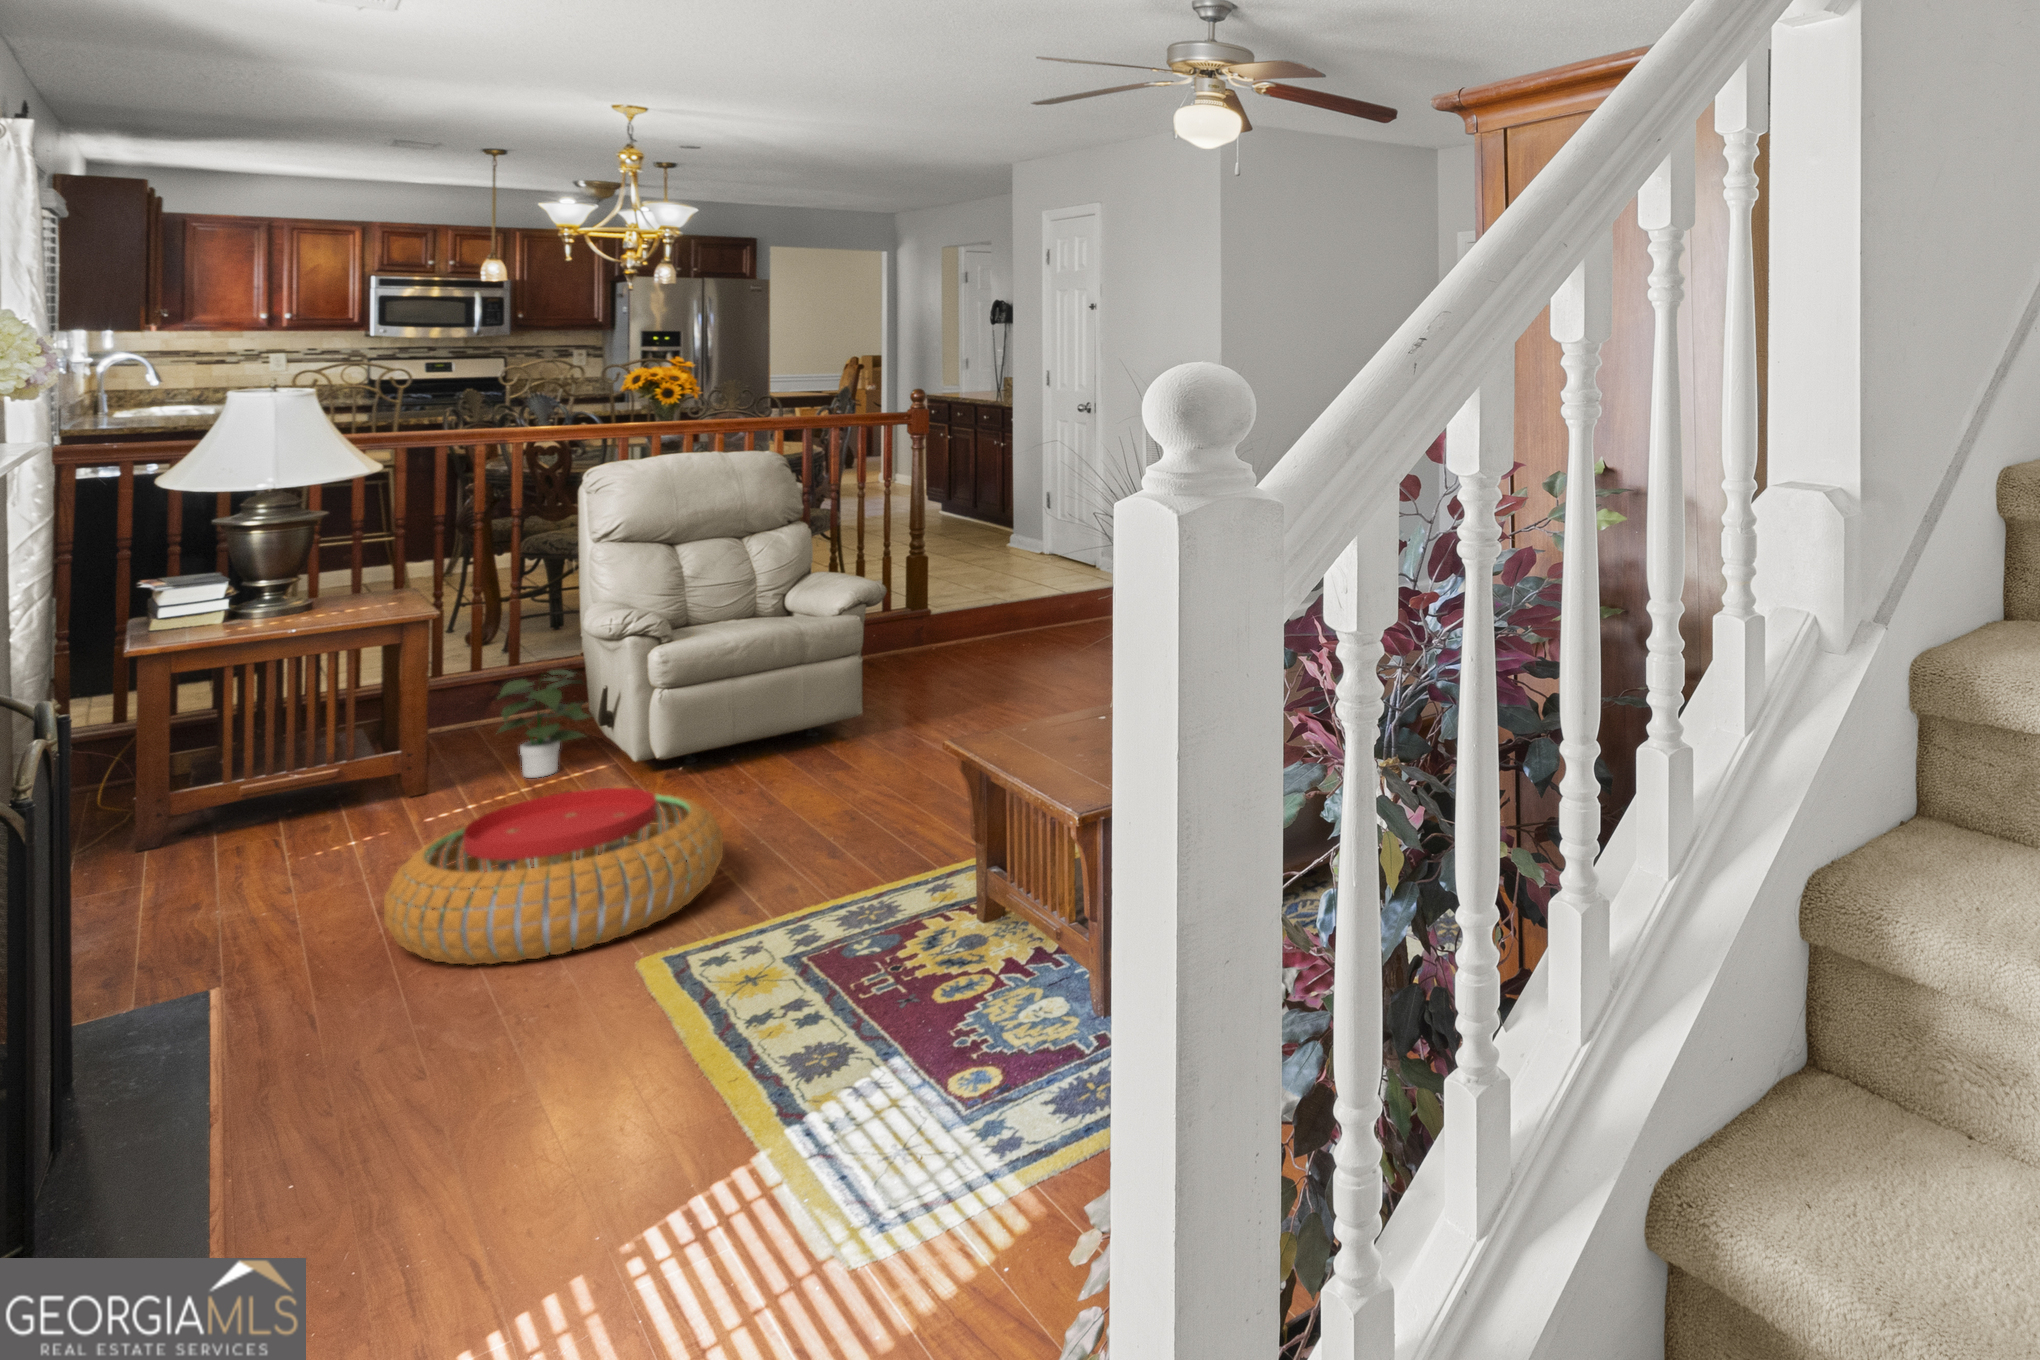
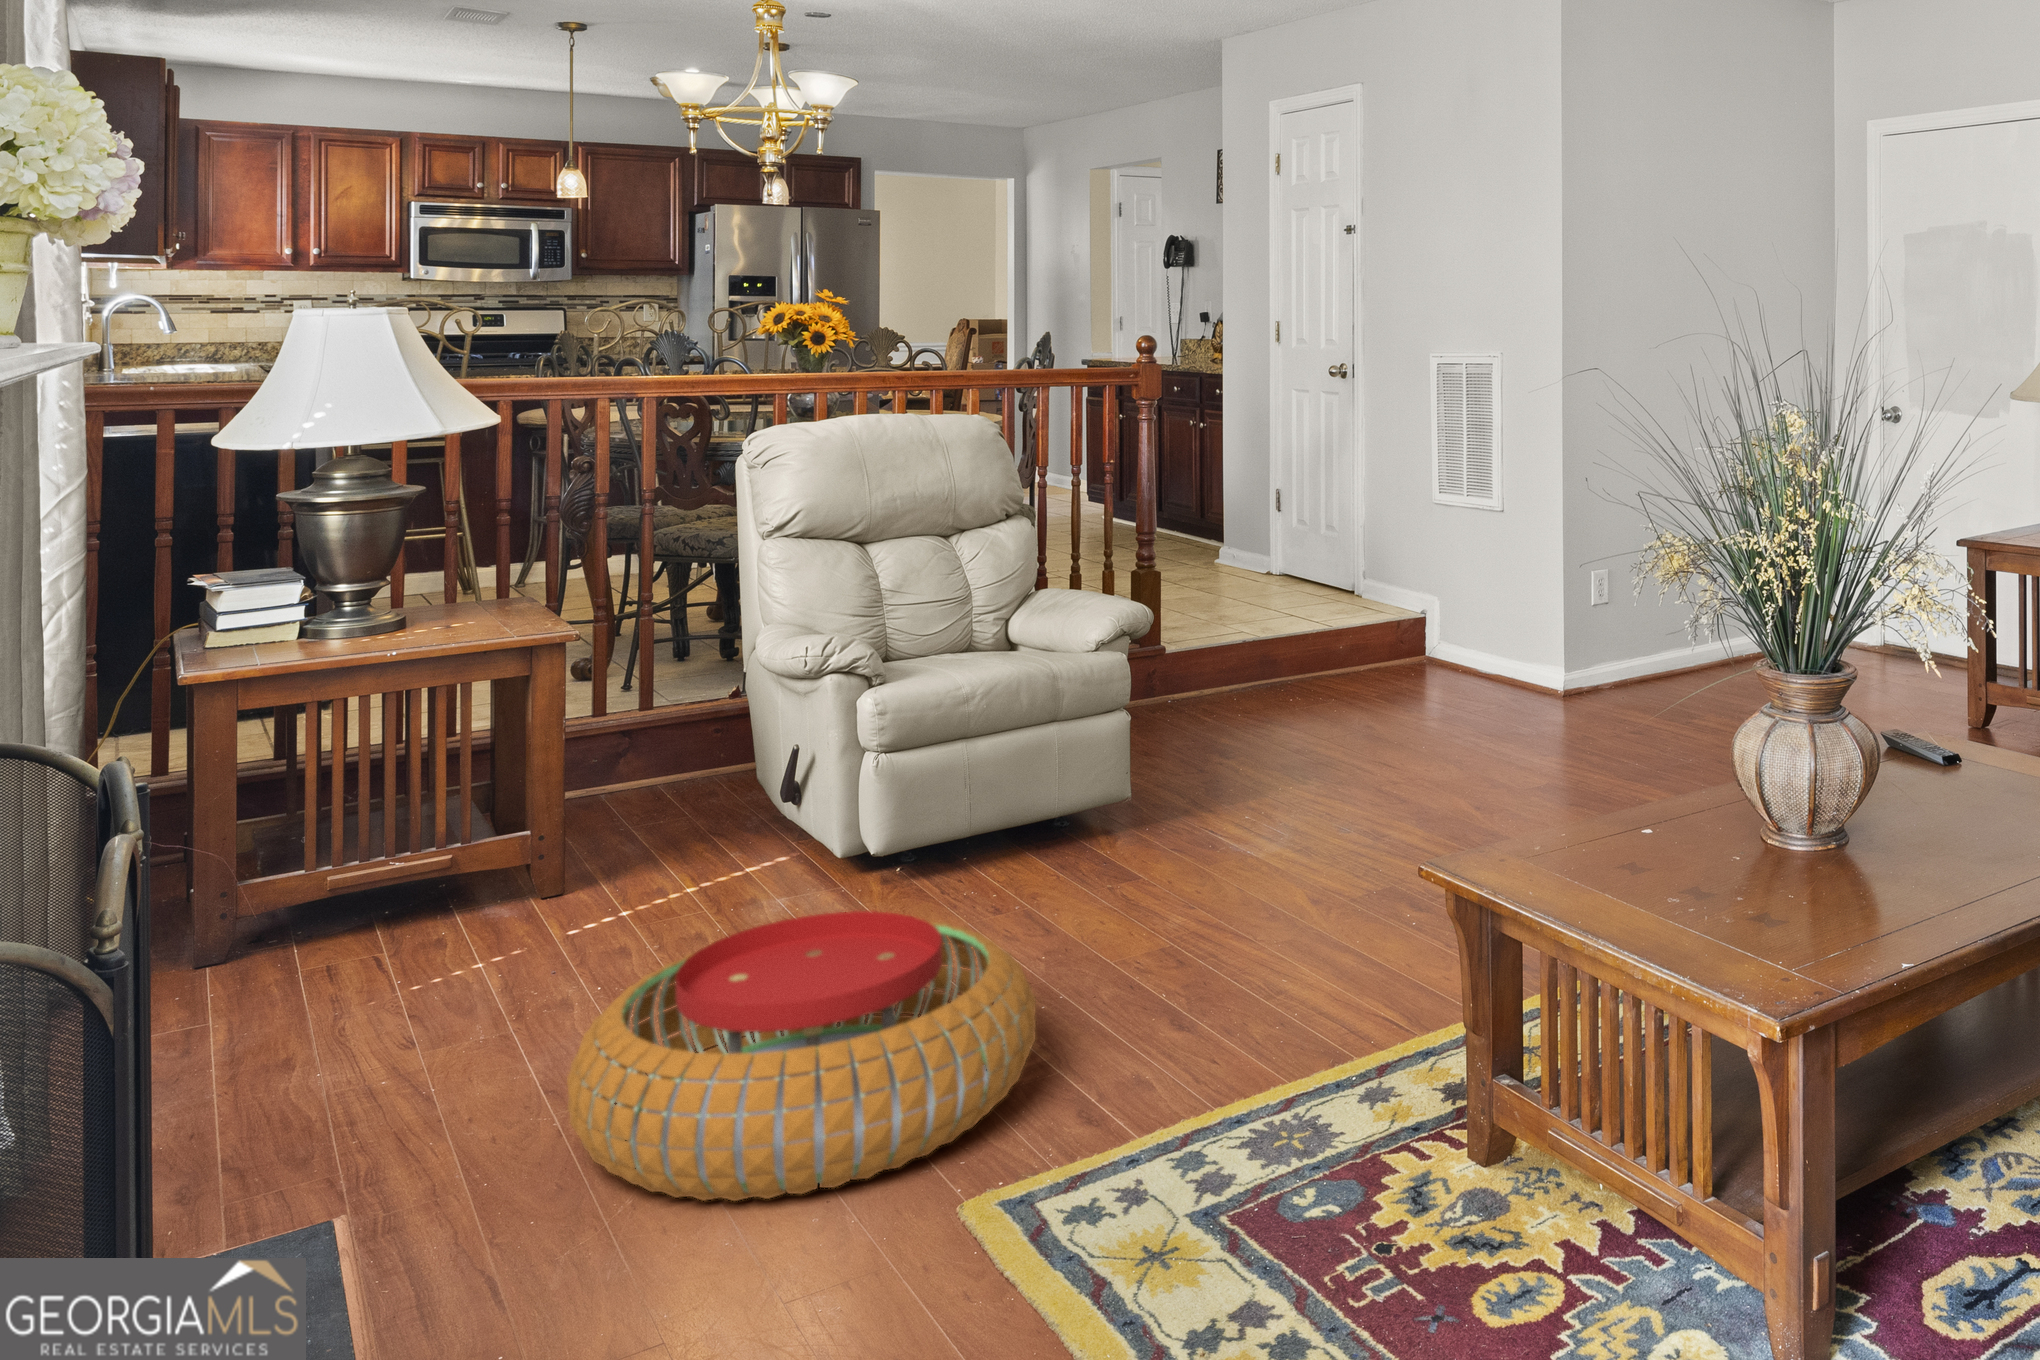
potted plant: present [498,670,589,778] -> none [647,719,783,874]

